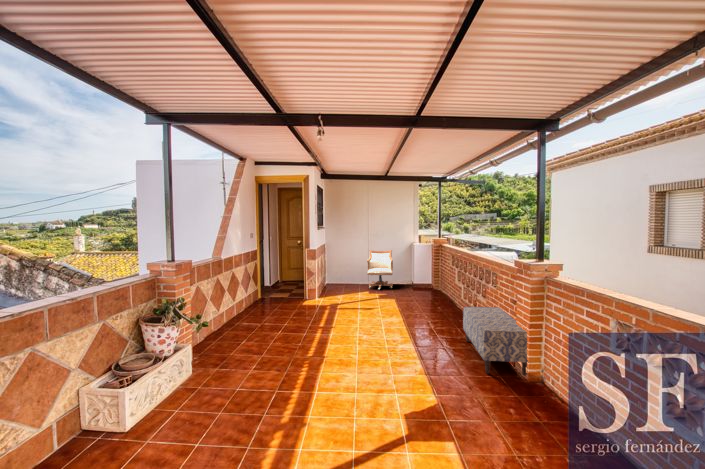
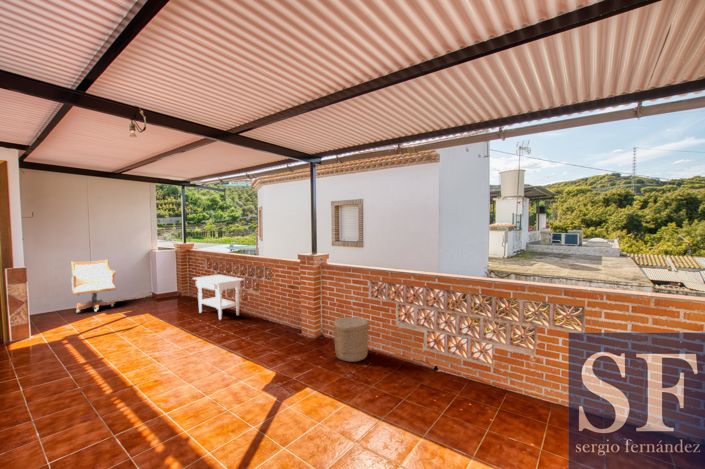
side table: none [435,273,477,321] -> present [193,275,244,320]
bench: present [463,307,529,376] -> none [248,295,312,343]
woven basket: none [528,366,601,455] -> present [333,317,369,362]

